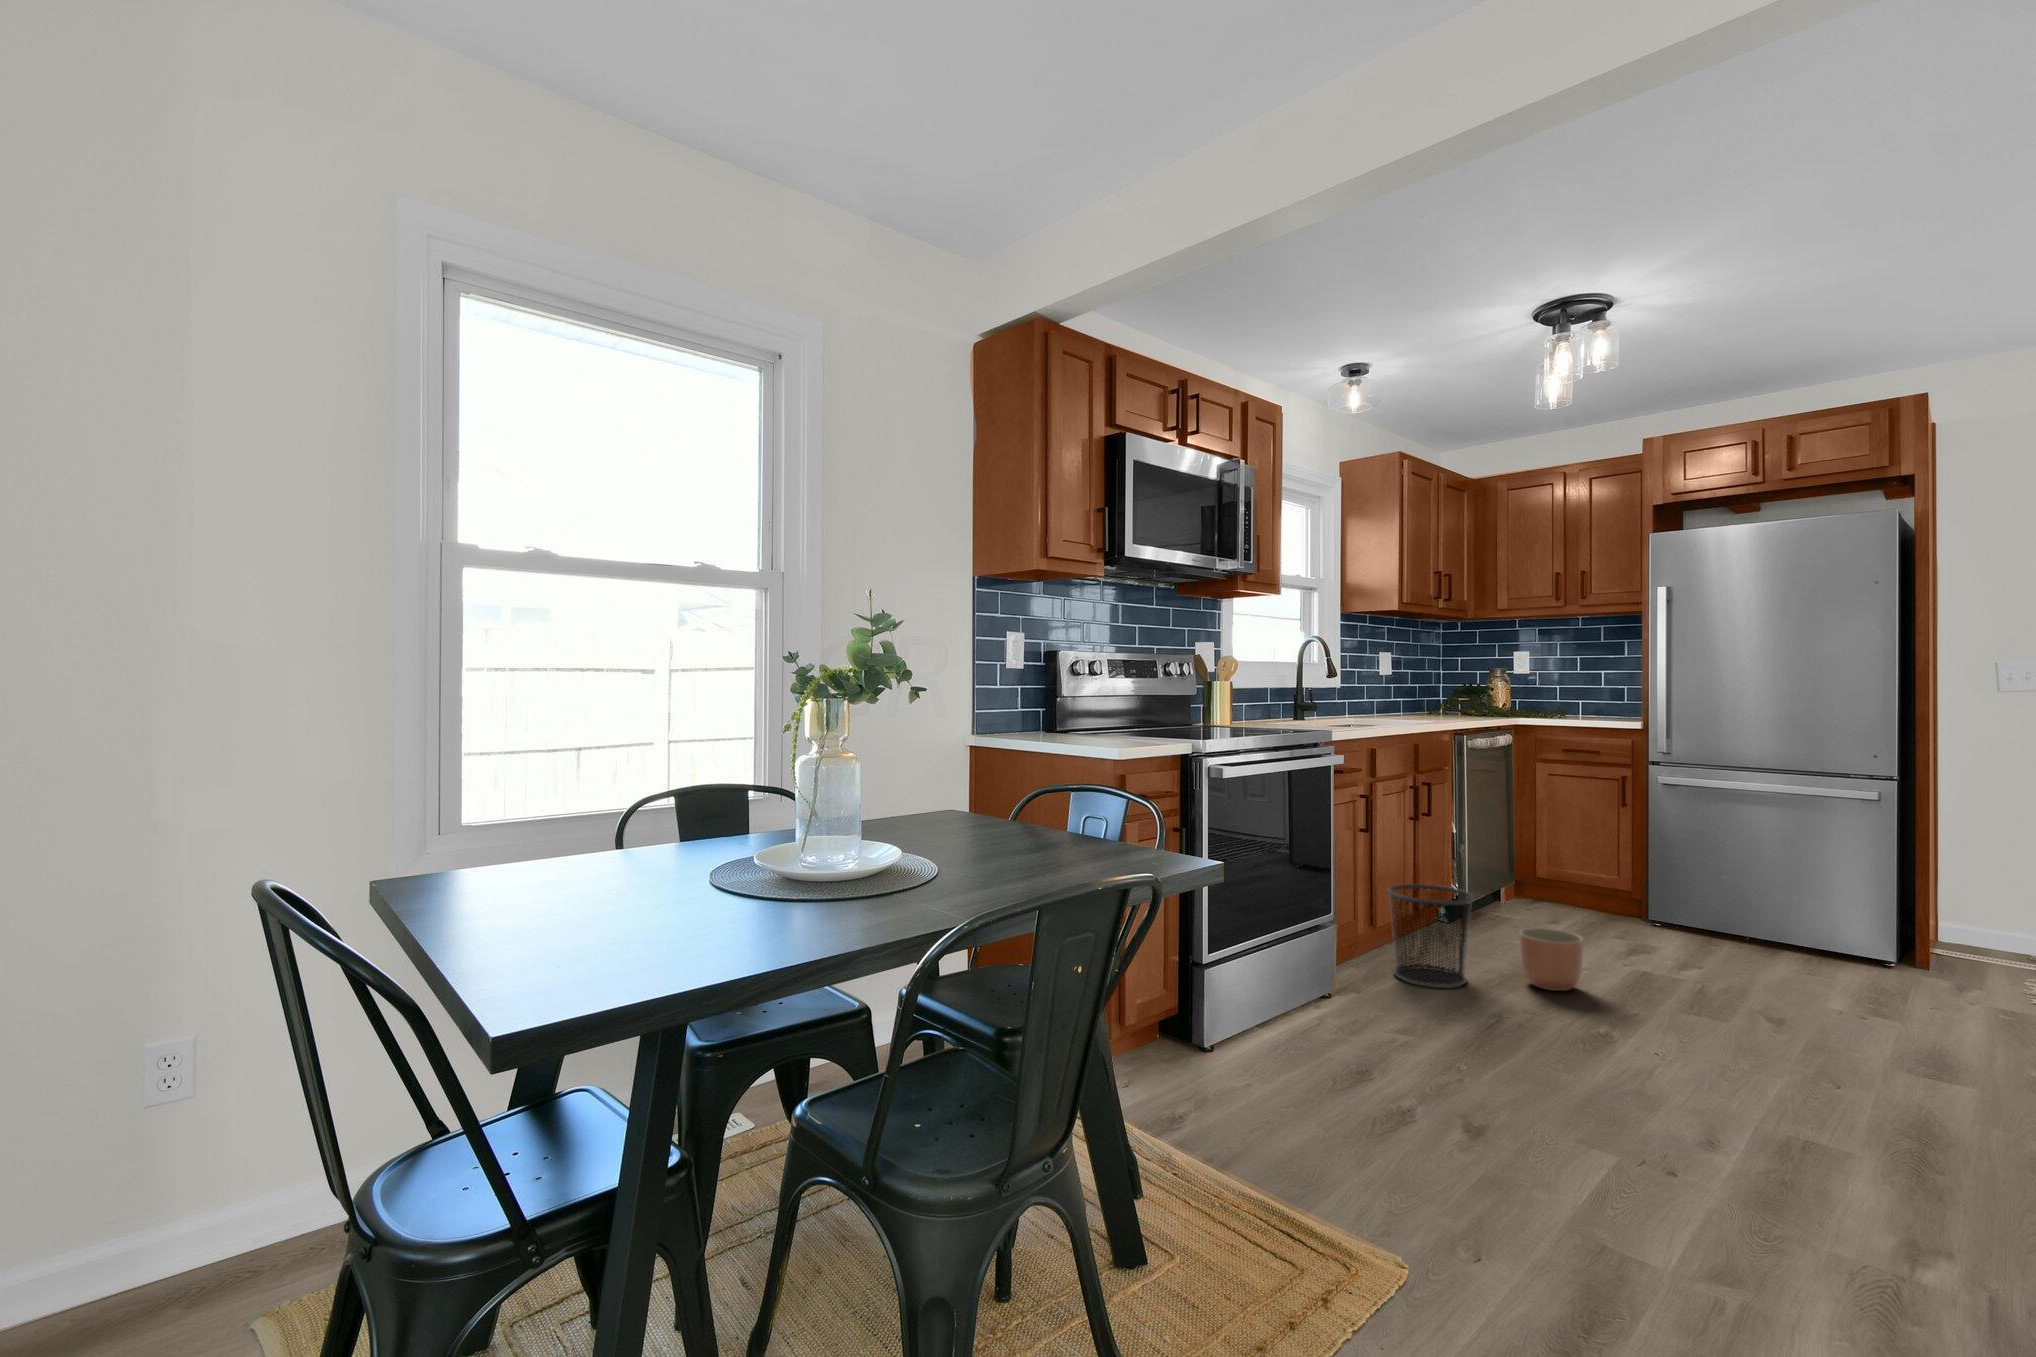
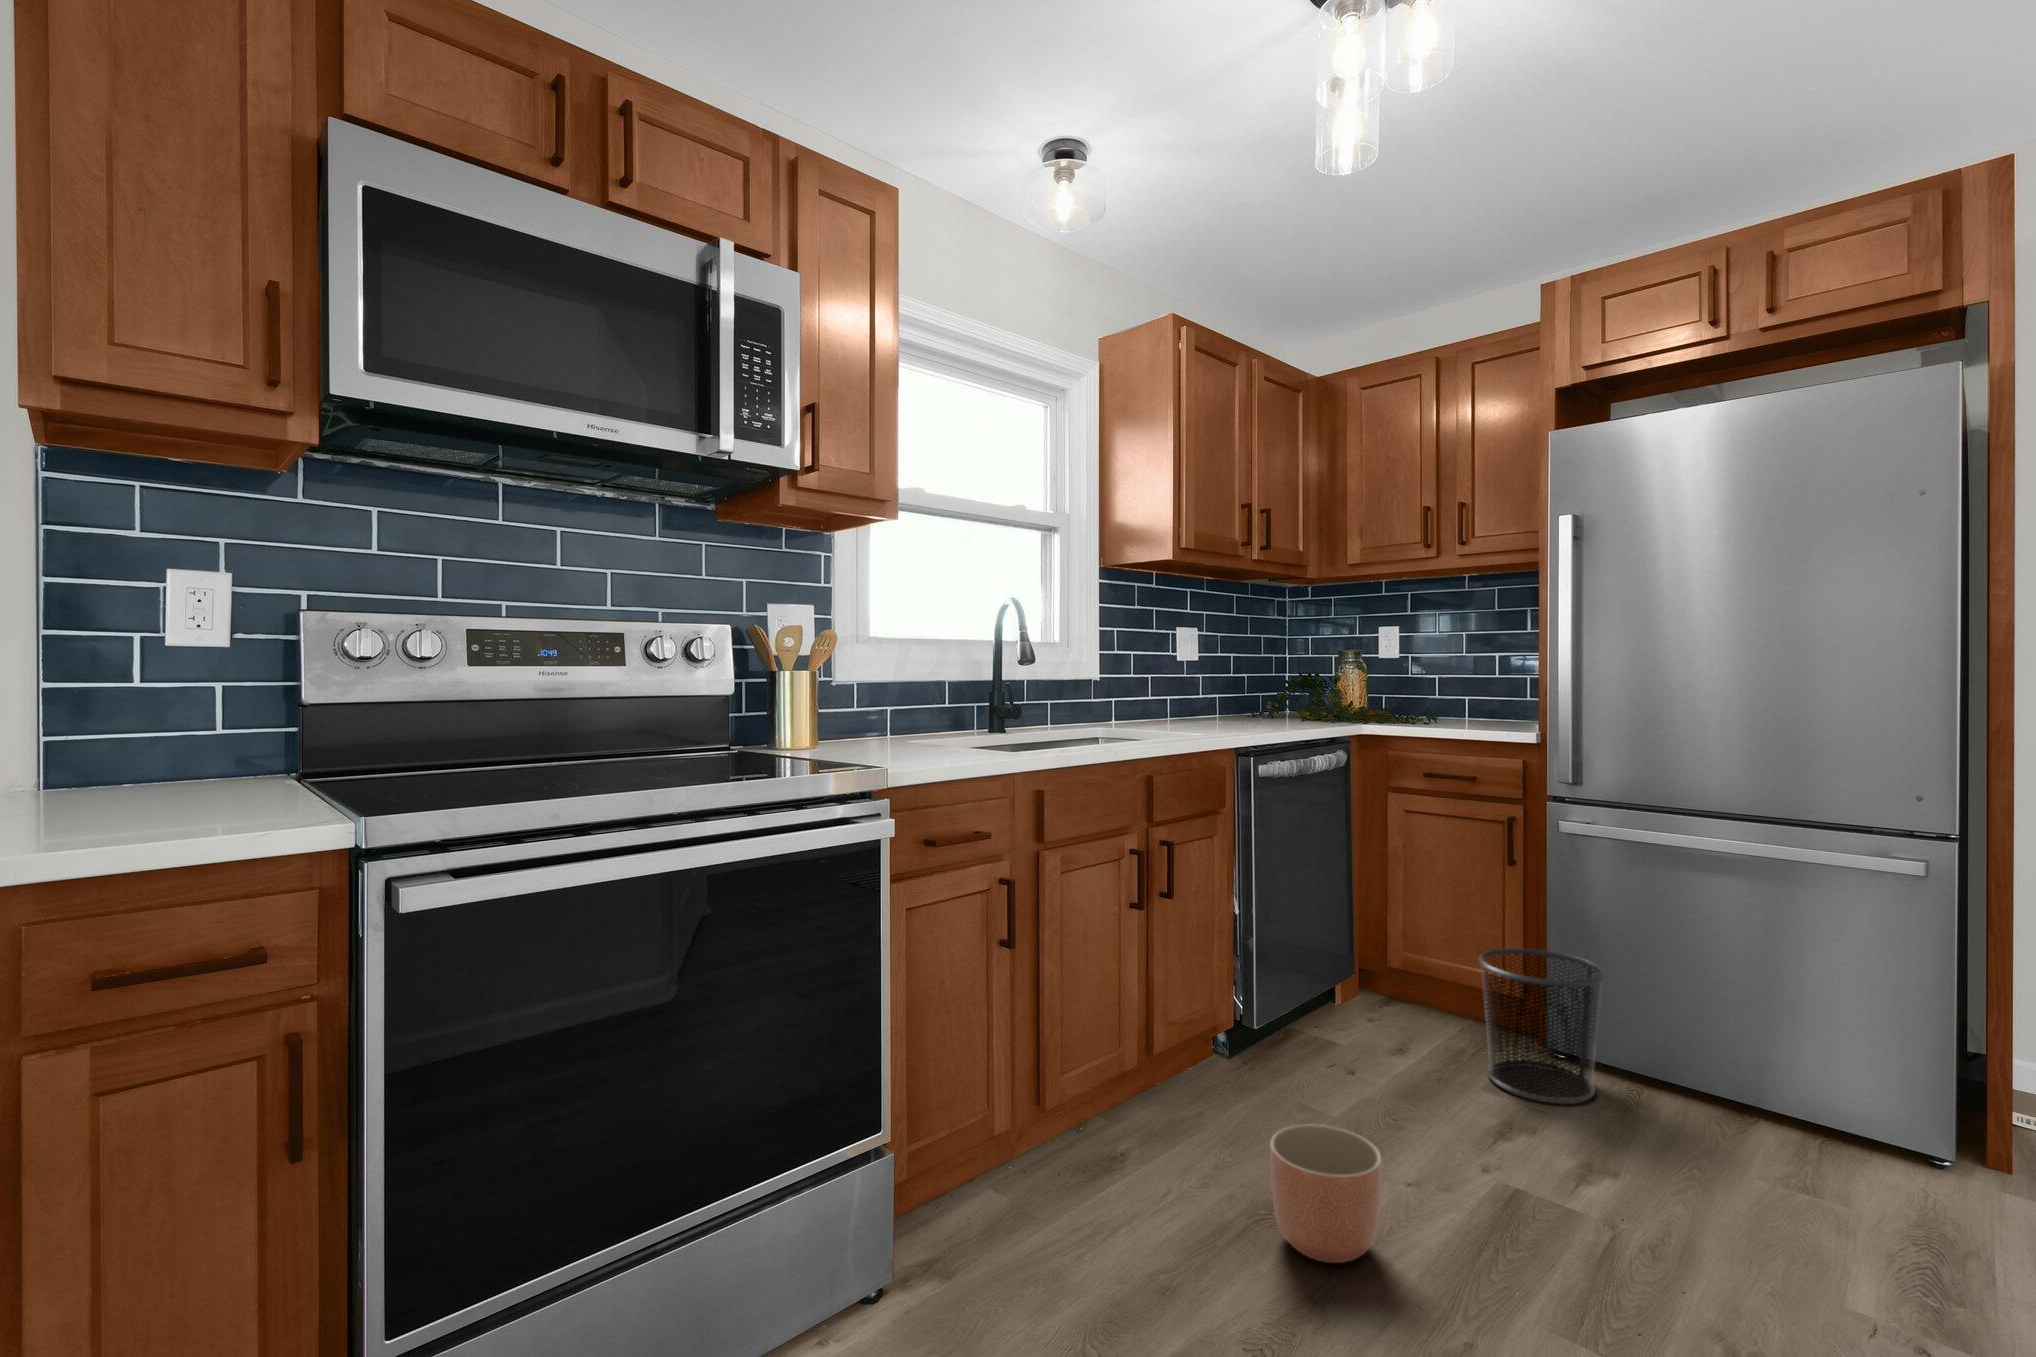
waste bin: present [1388,884,1474,988] -> present [1478,948,1605,1103]

